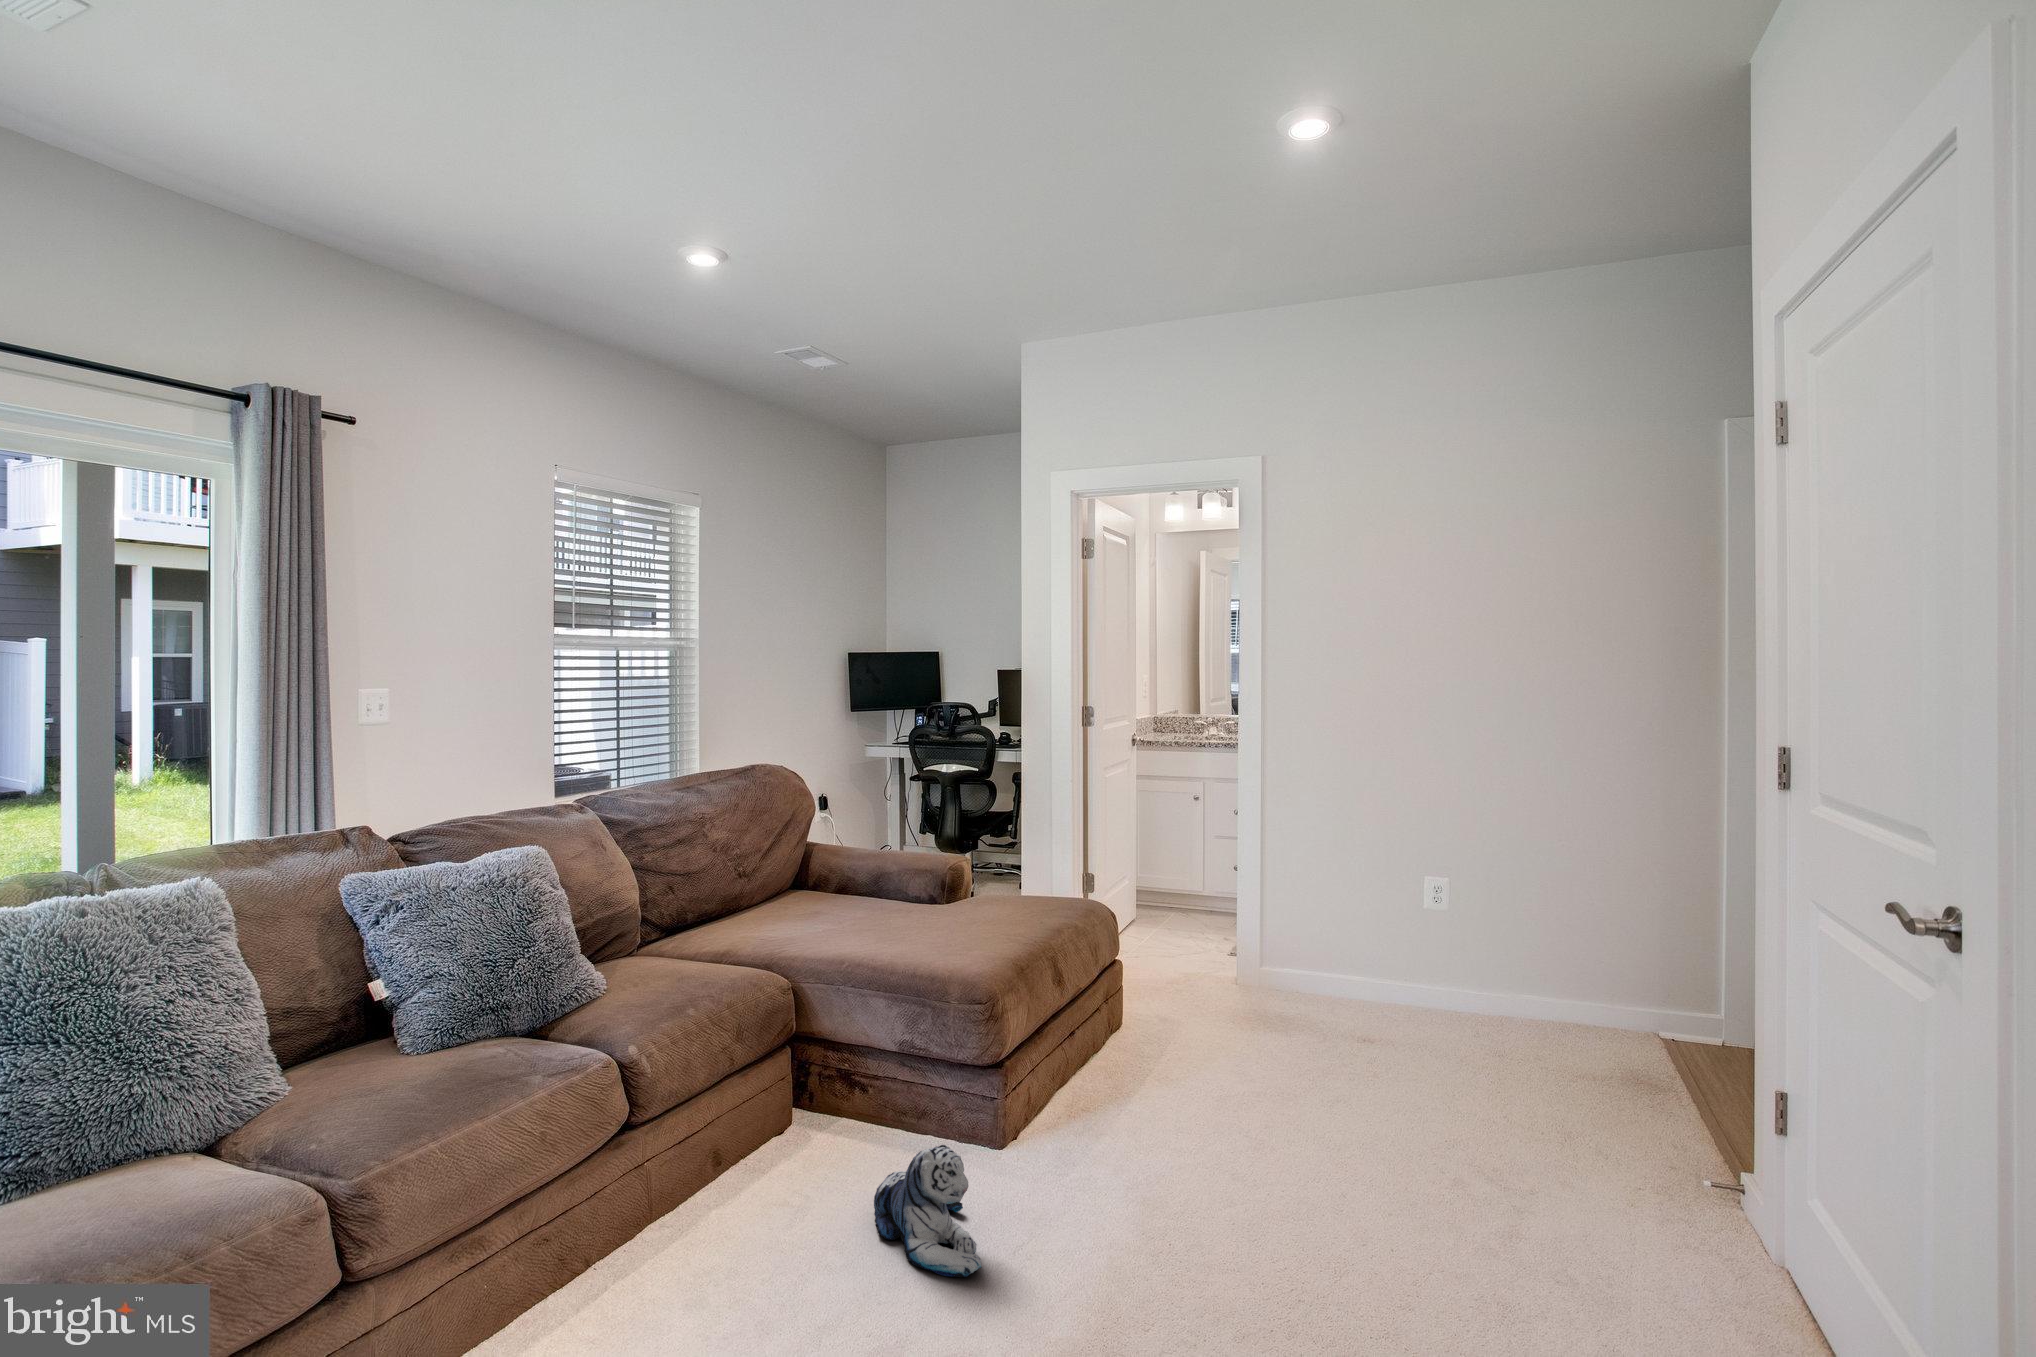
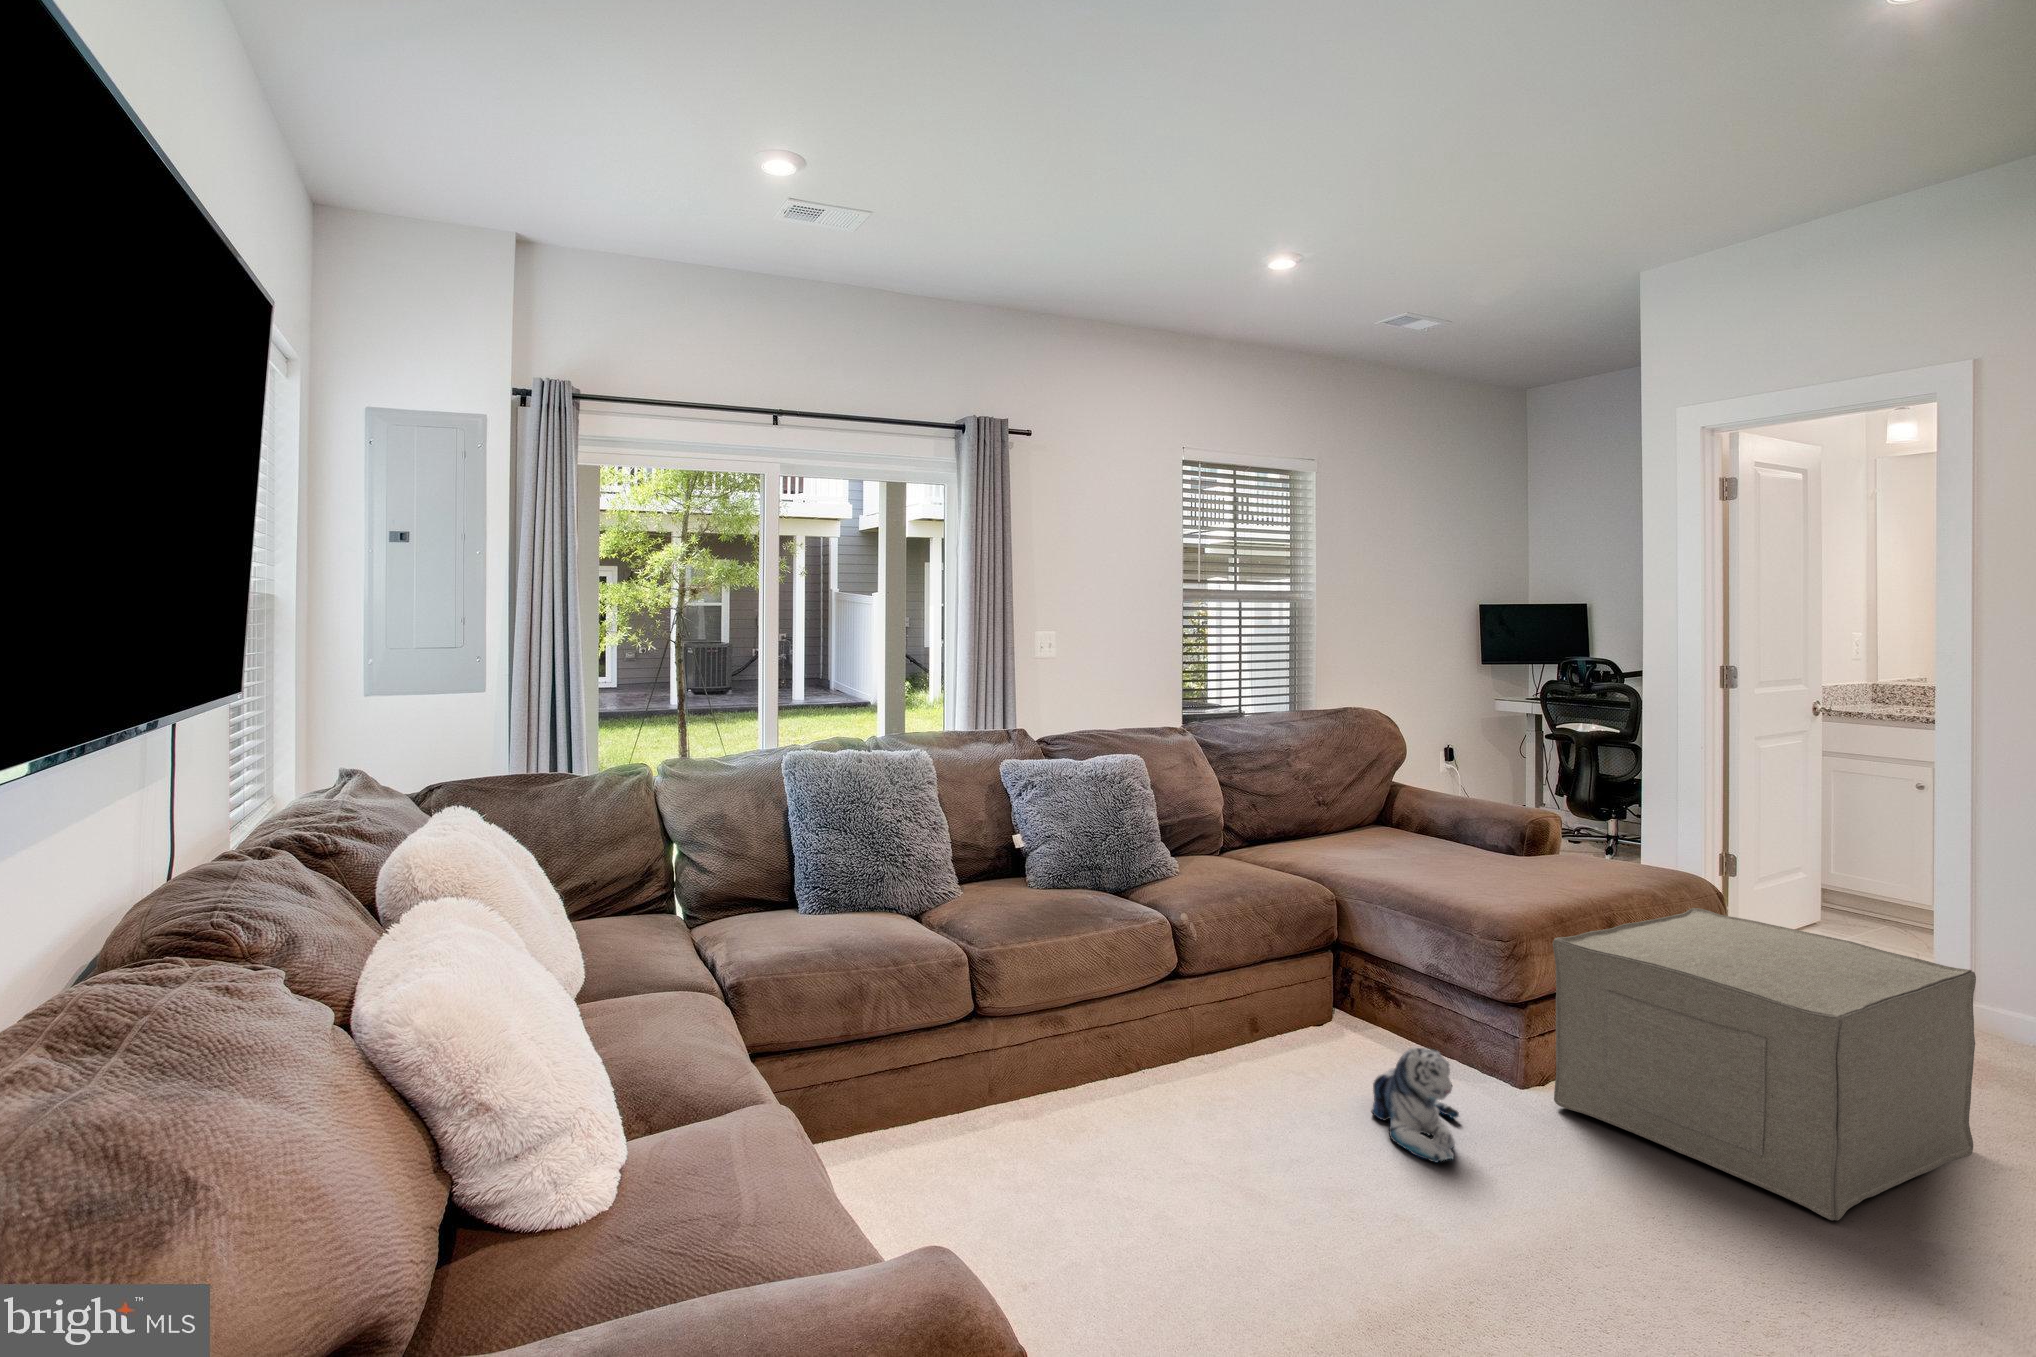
ottoman: none [1029,937,1314,1211] -> present [1553,908,1976,1220]

